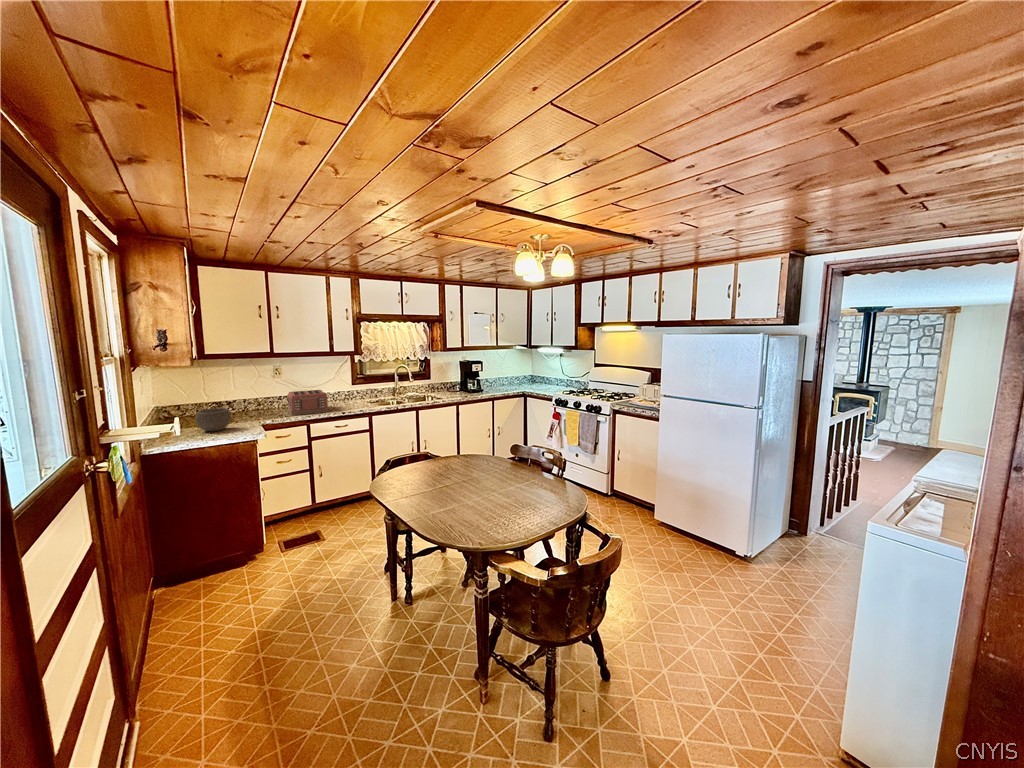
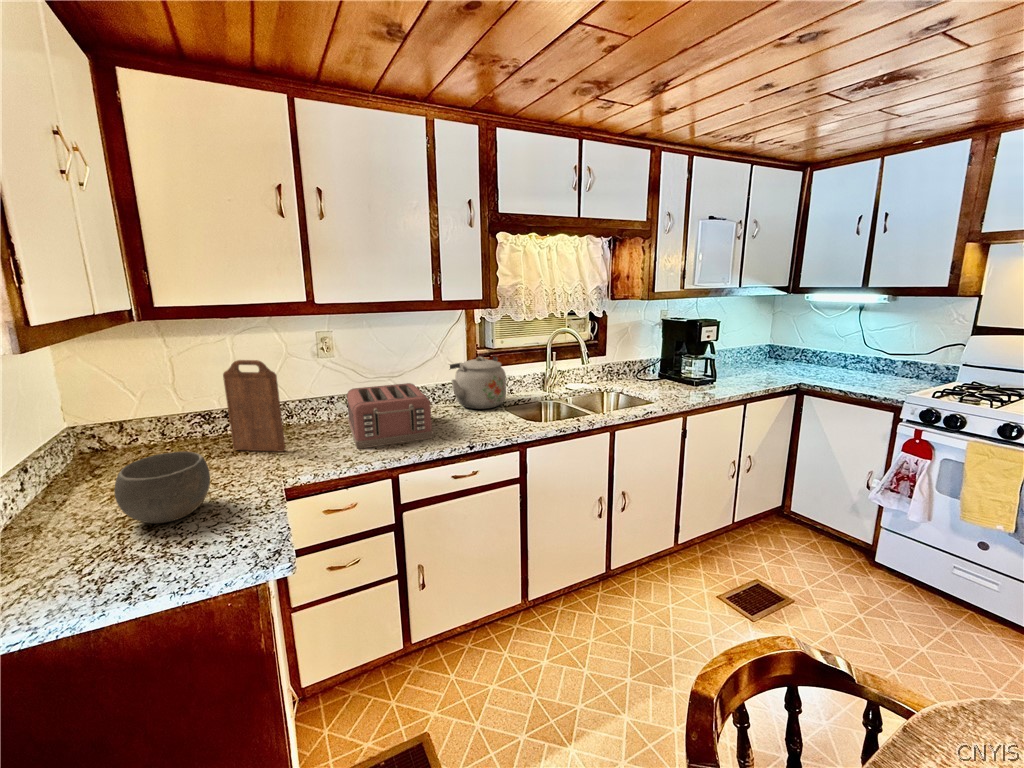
cutting board: none [230,377,258,418] -> present [223,360,285,452]
kettle: none [340,378,371,403] -> present [450,357,506,409]

